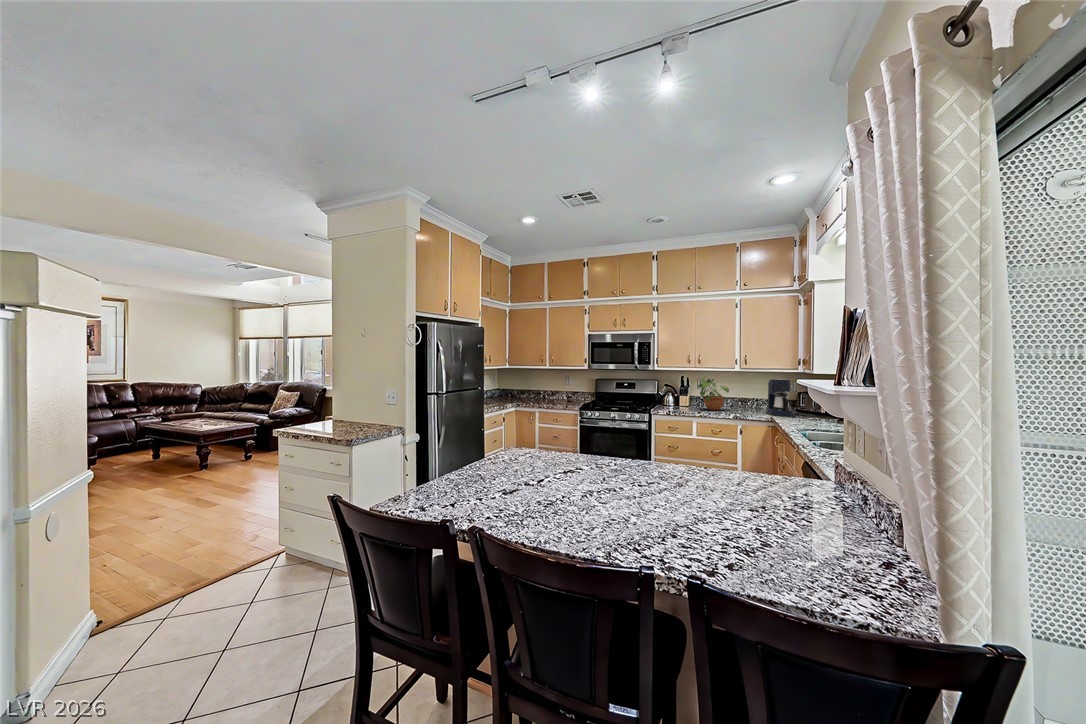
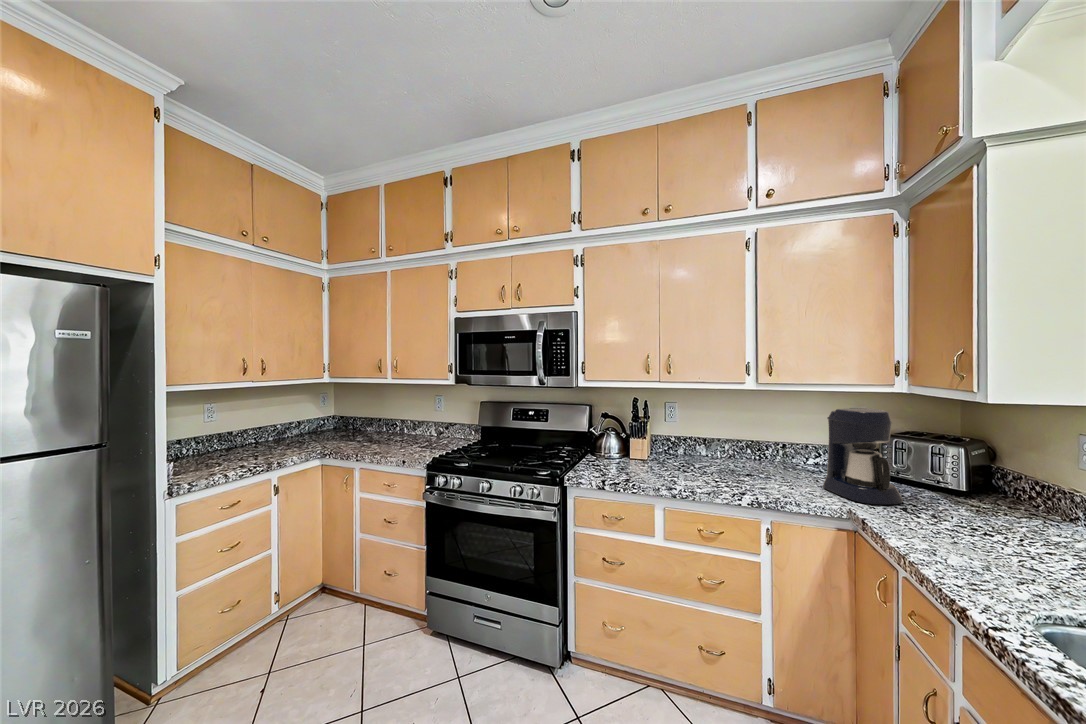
potted plant: present [698,376,729,410] -> none [664,398,734,476]

